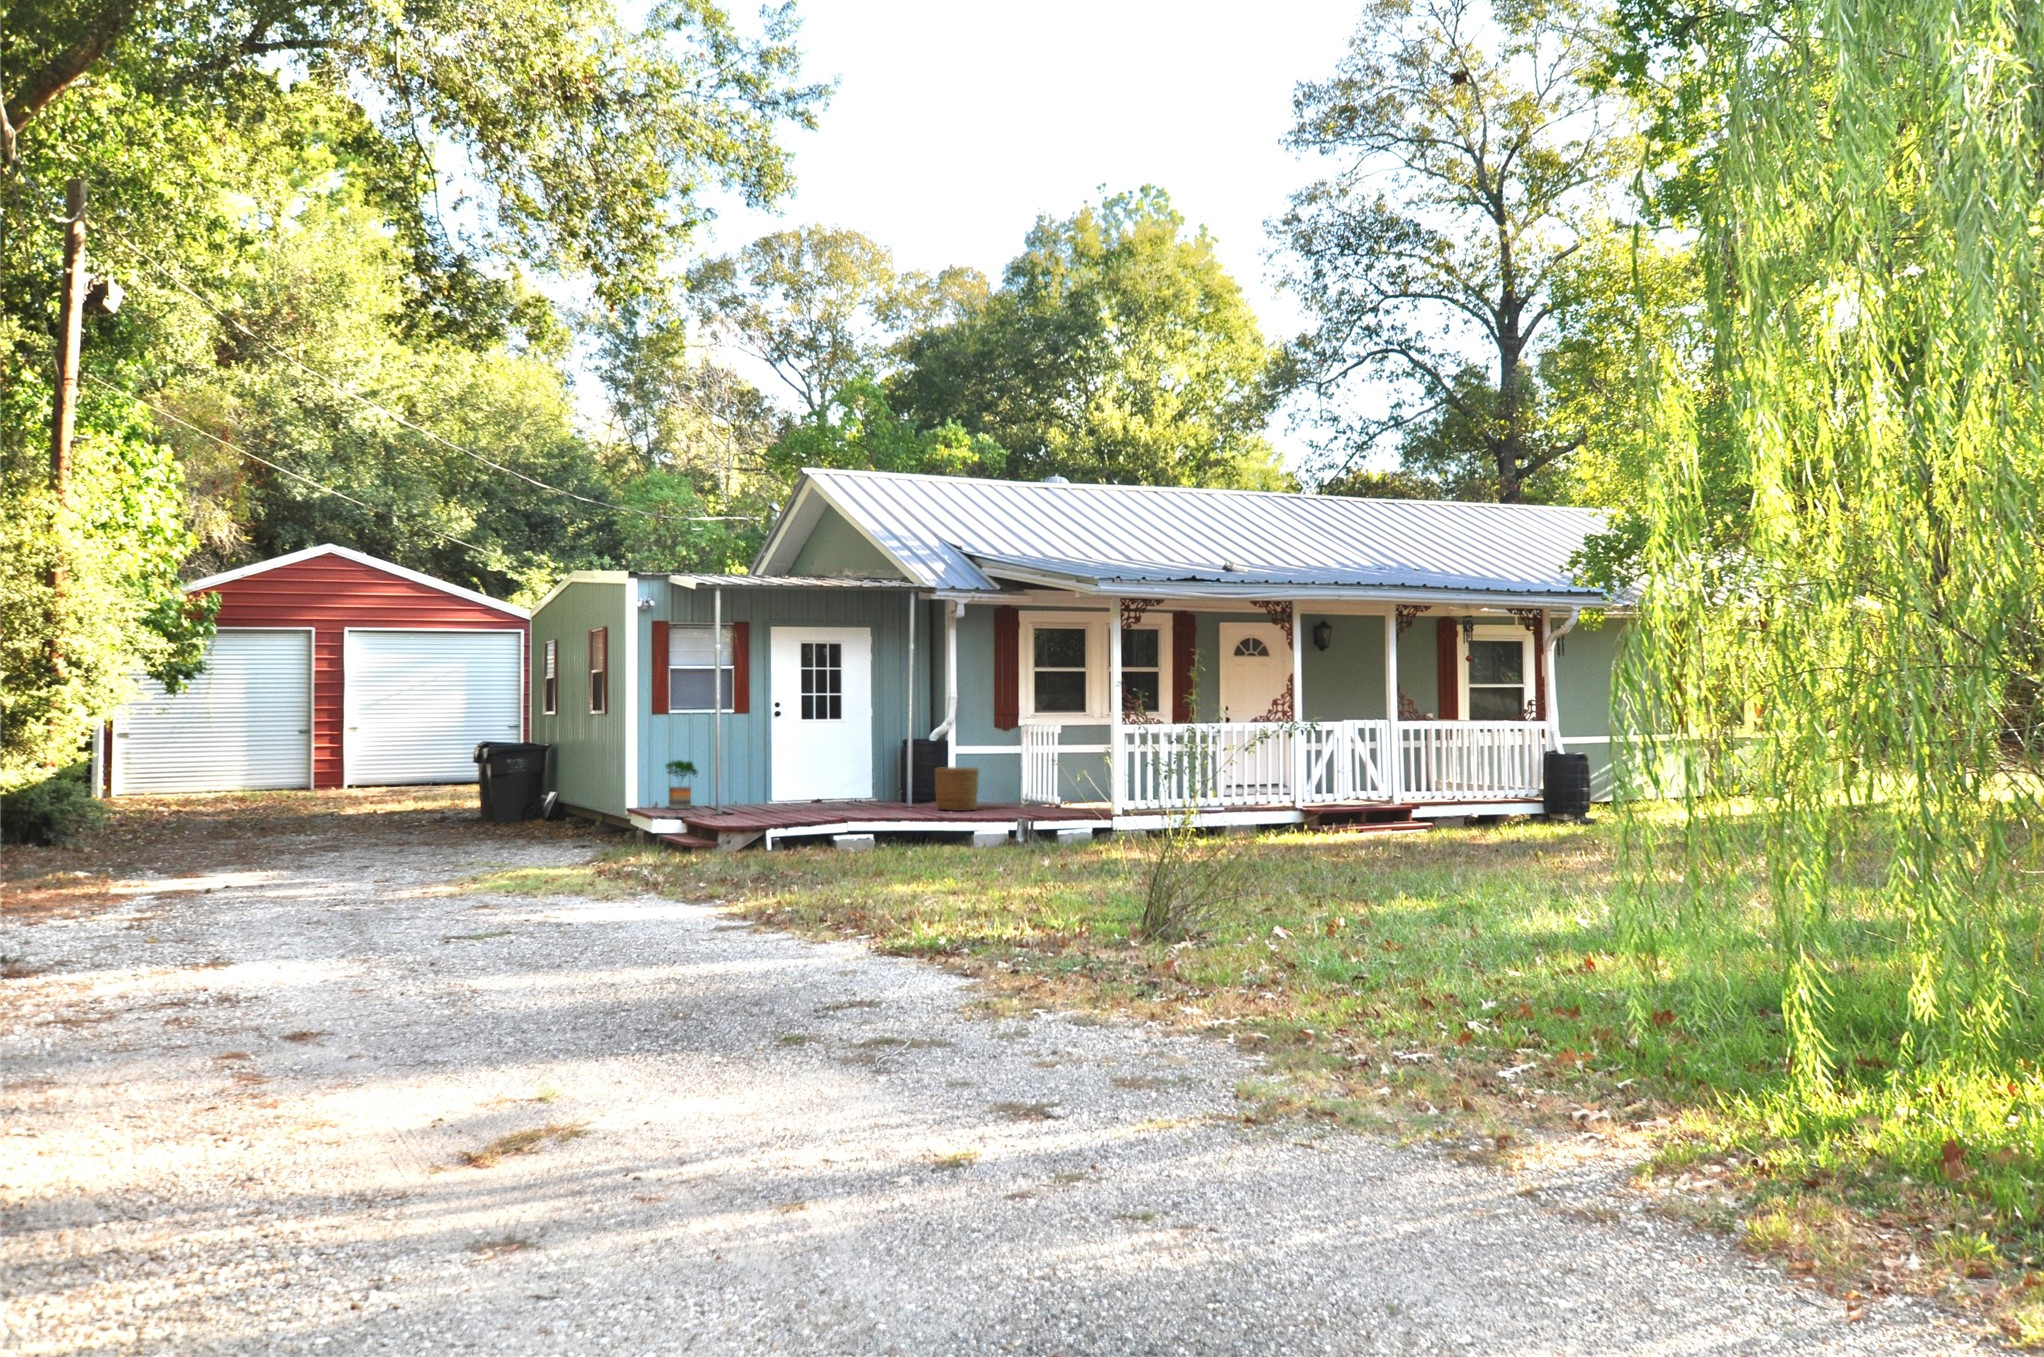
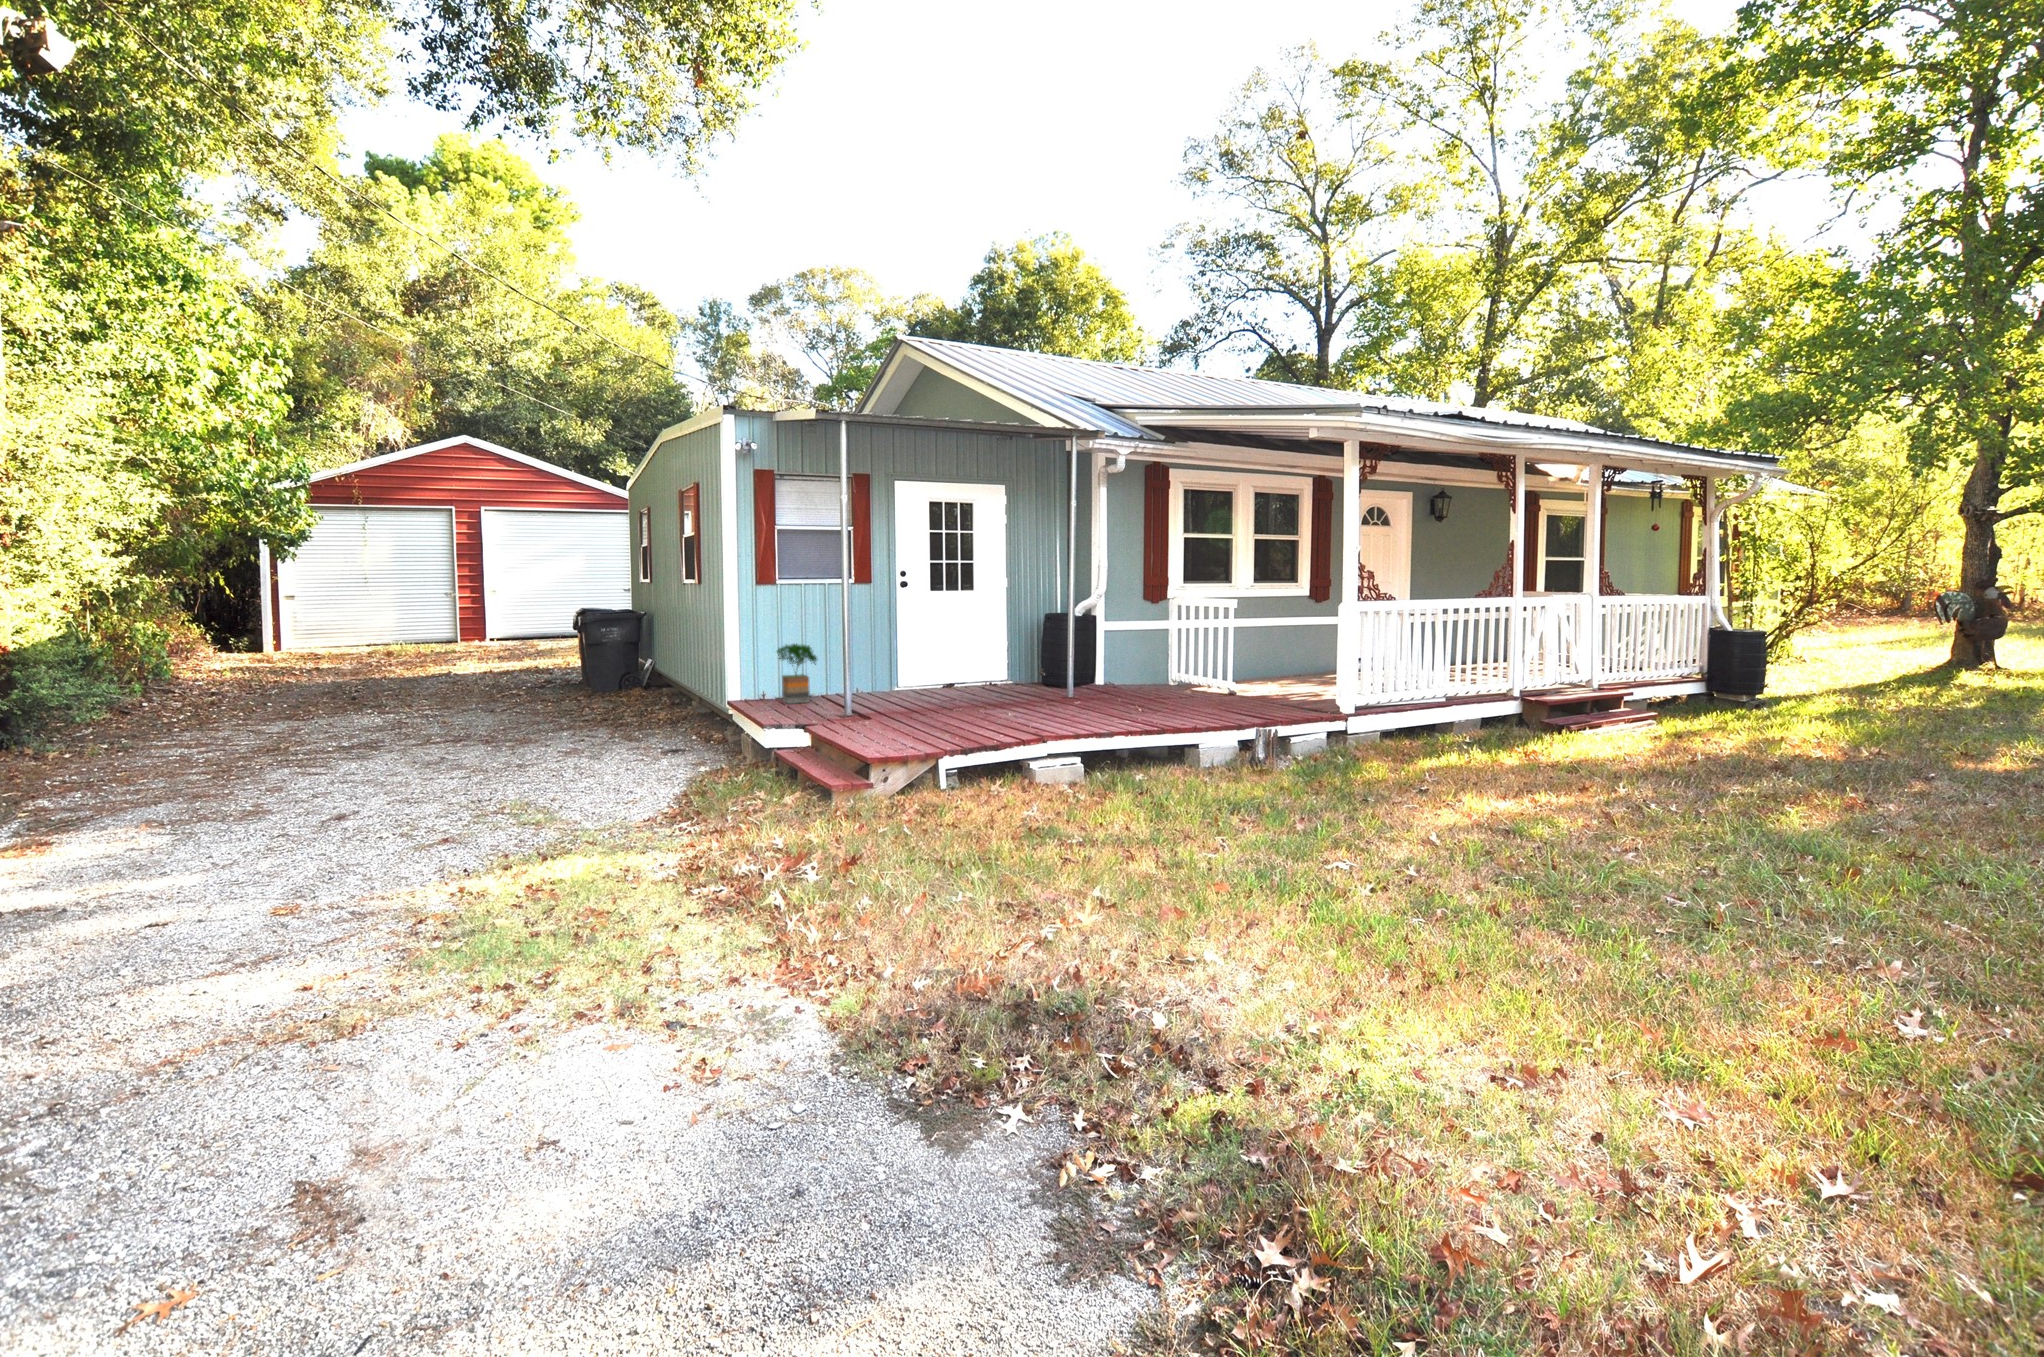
woven basket: present [935,767,979,811] -> none [1090,644,1142,697]

